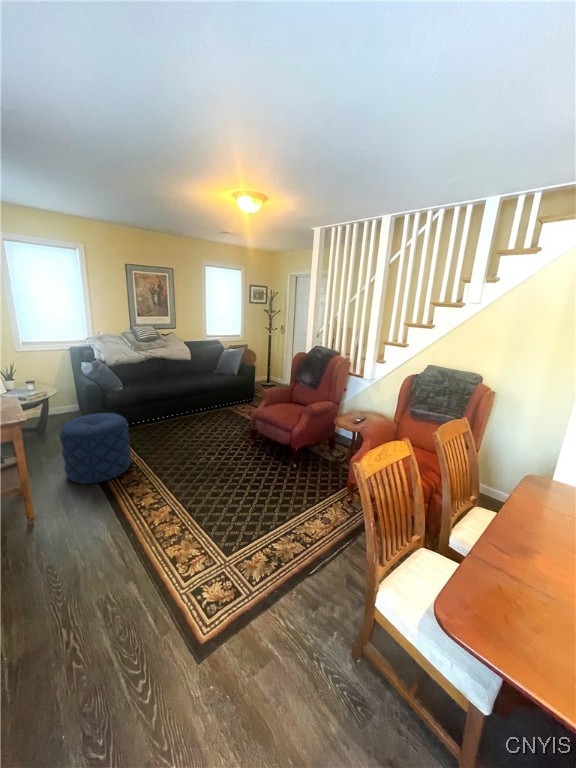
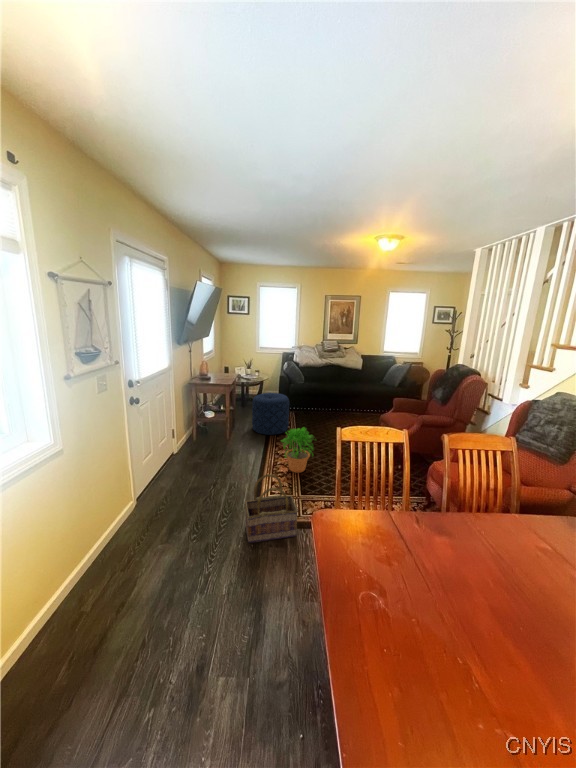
potted plant: none [162,457,215,526] -> present [282,427,313,473]
basket: none [186,559,275,697] -> present [245,474,298,543]

